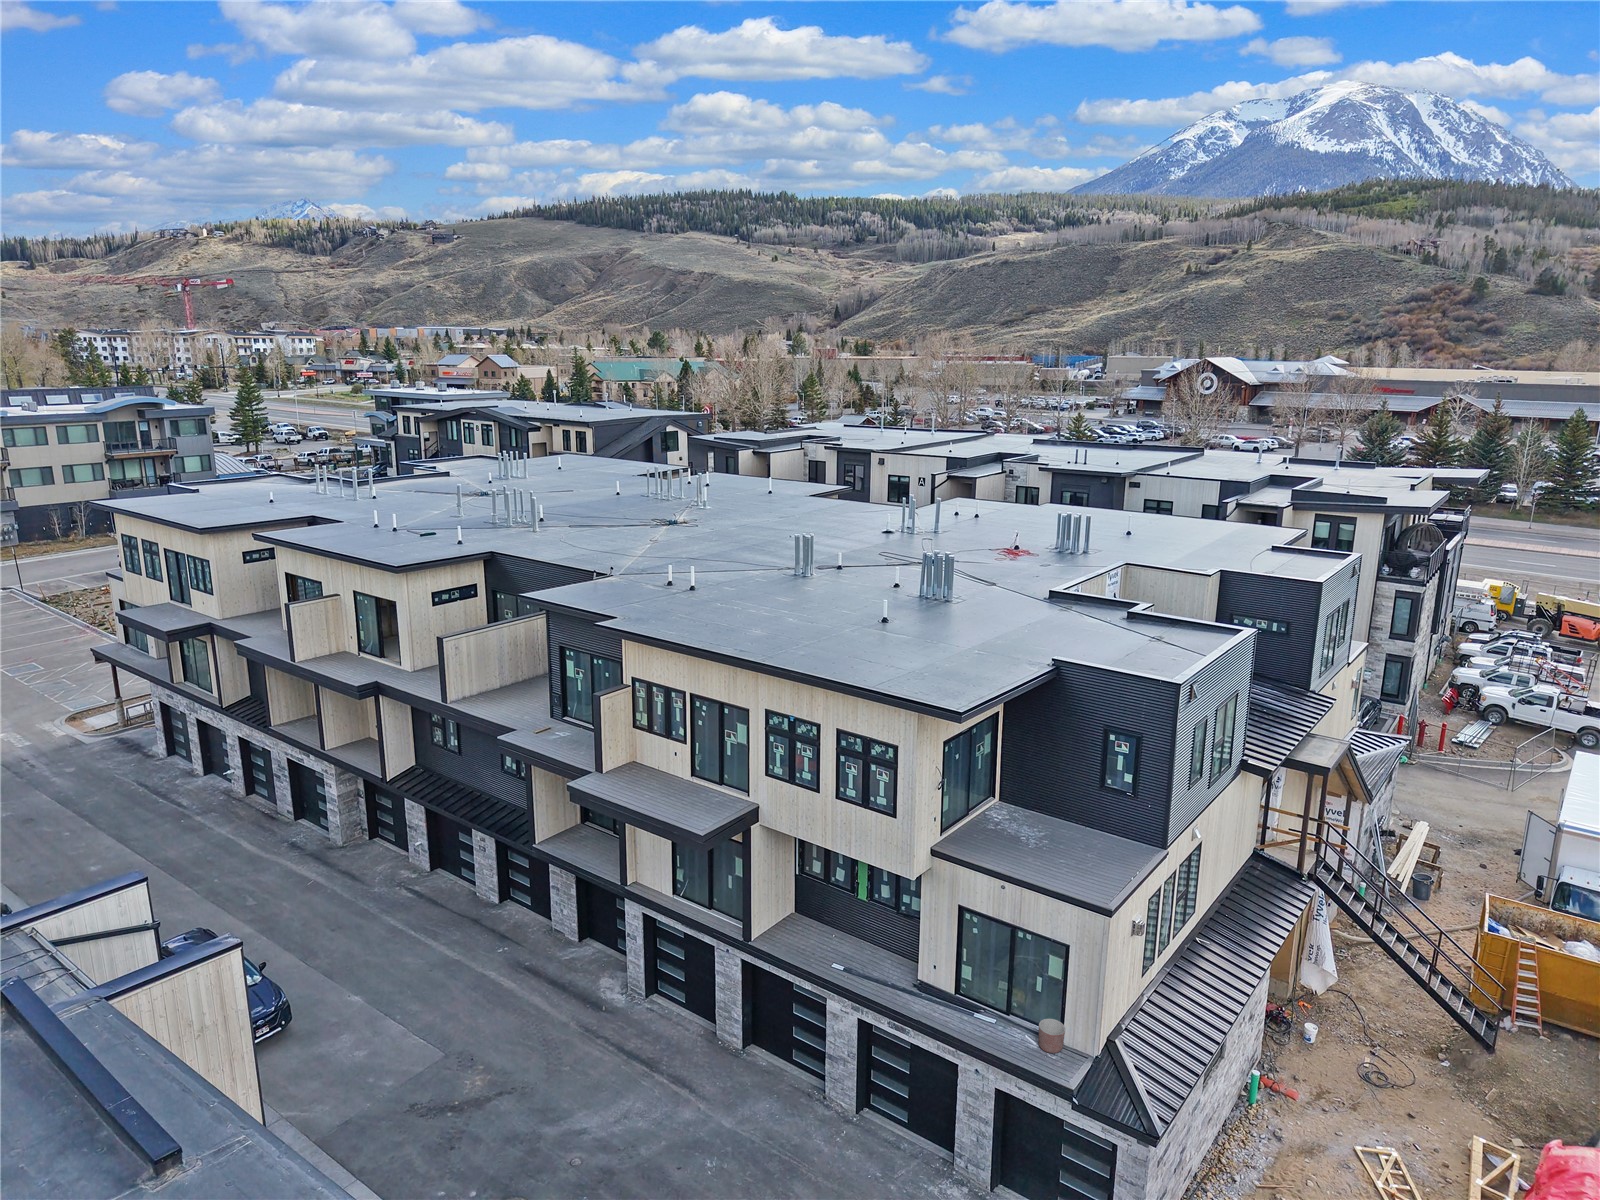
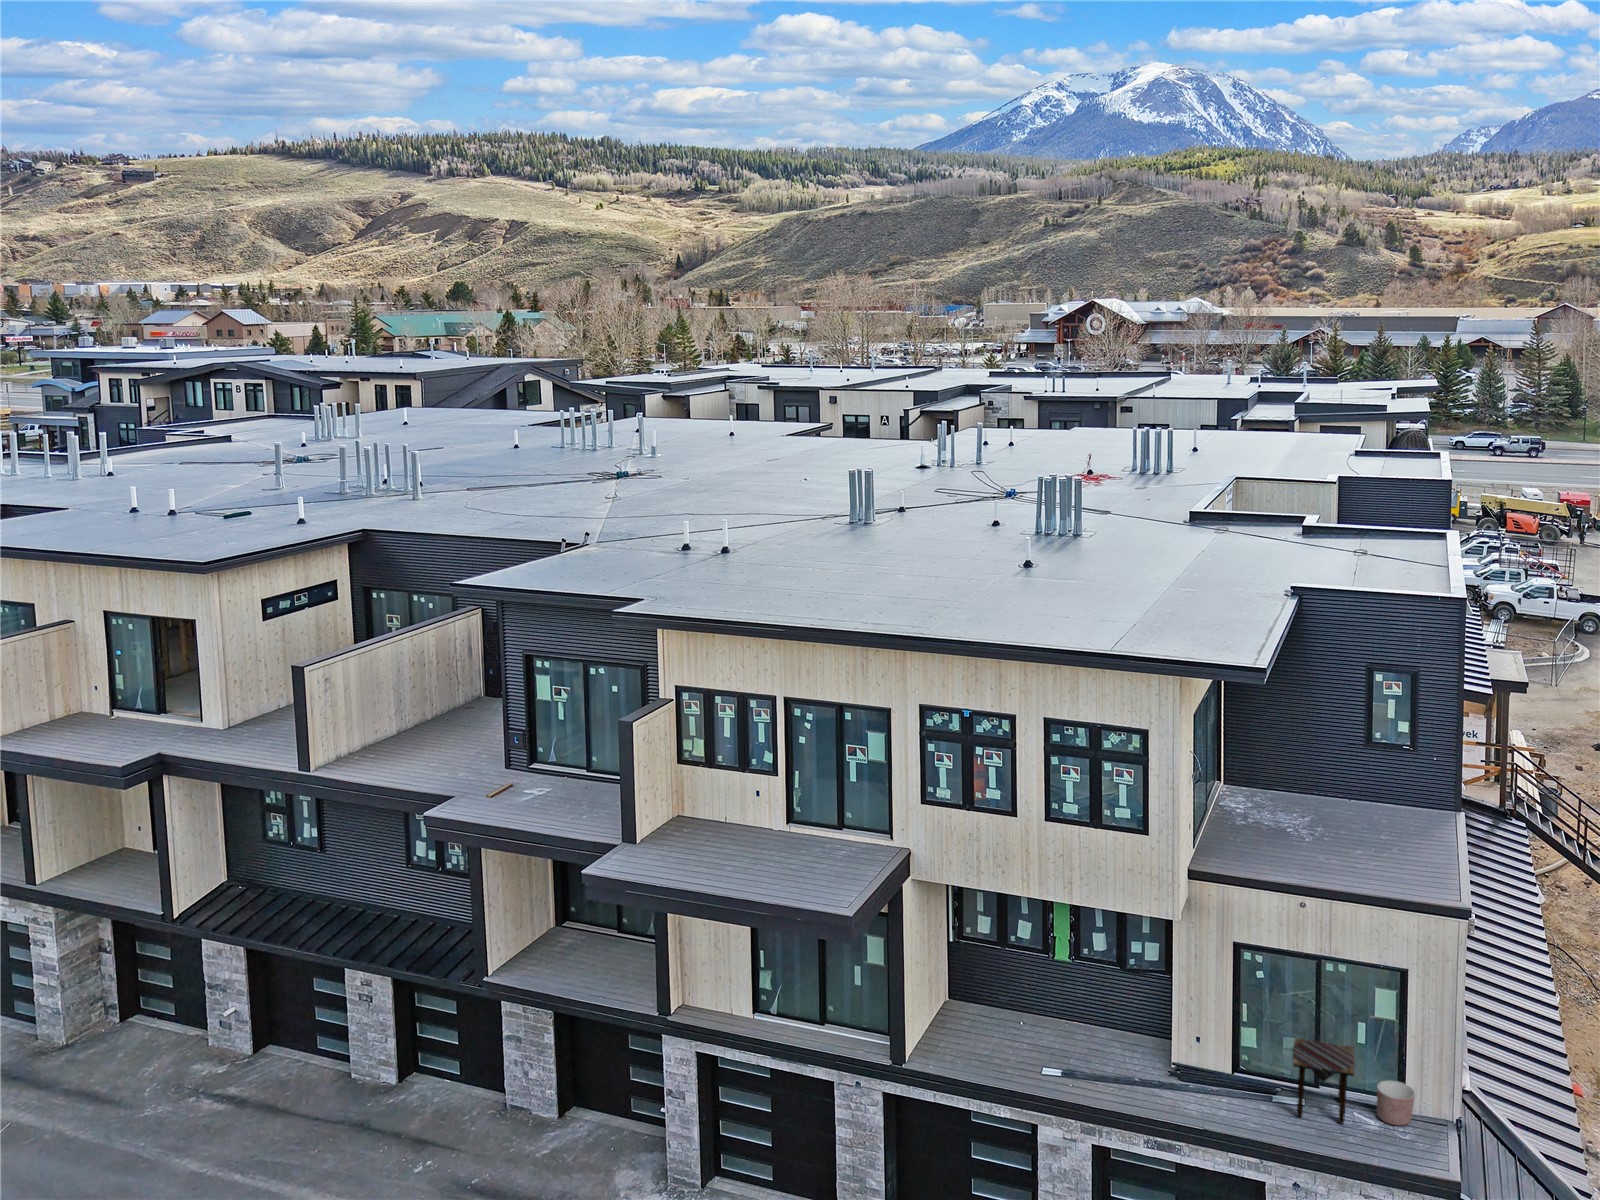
side table: none [977,977,1031,1045] -> present [1292,1038,1355,1124]

